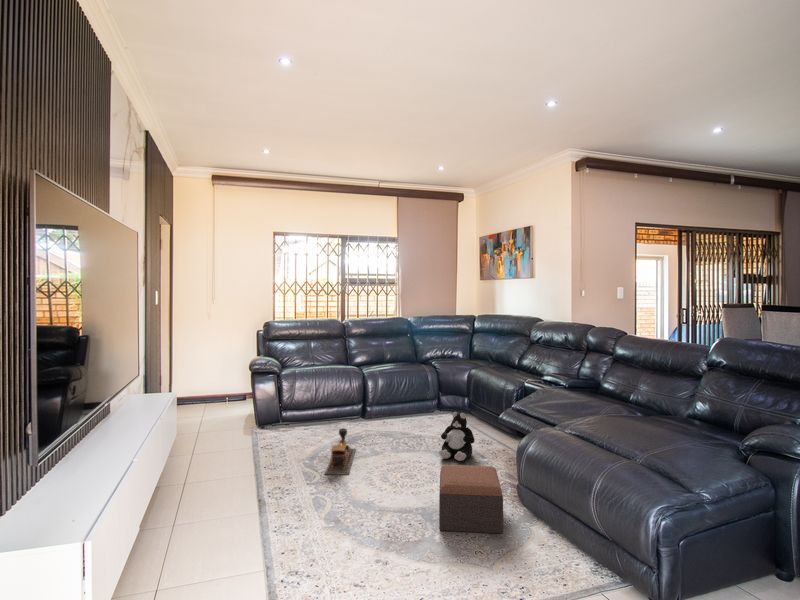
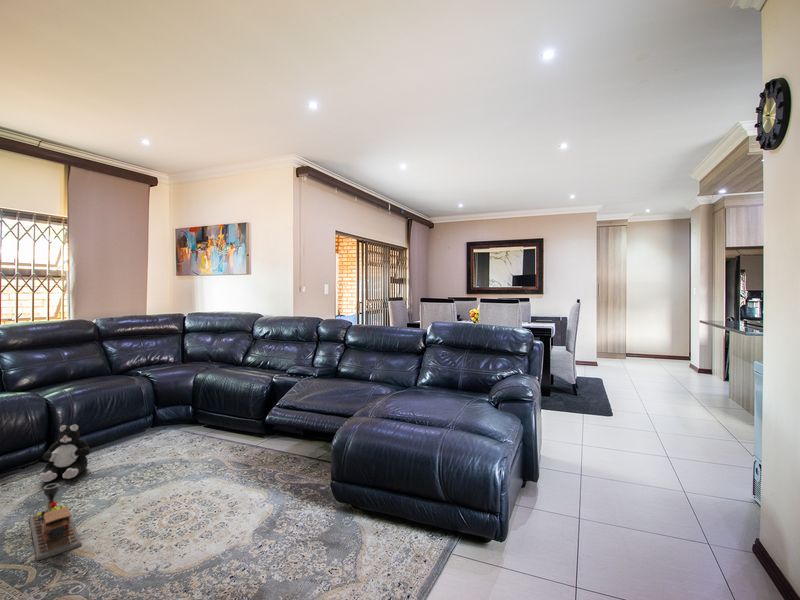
plush toy: present [439,412,475,461] -> present [39,424,90,482]
footstool: present [439,465,503,534] -> none [239,473,325,563]

